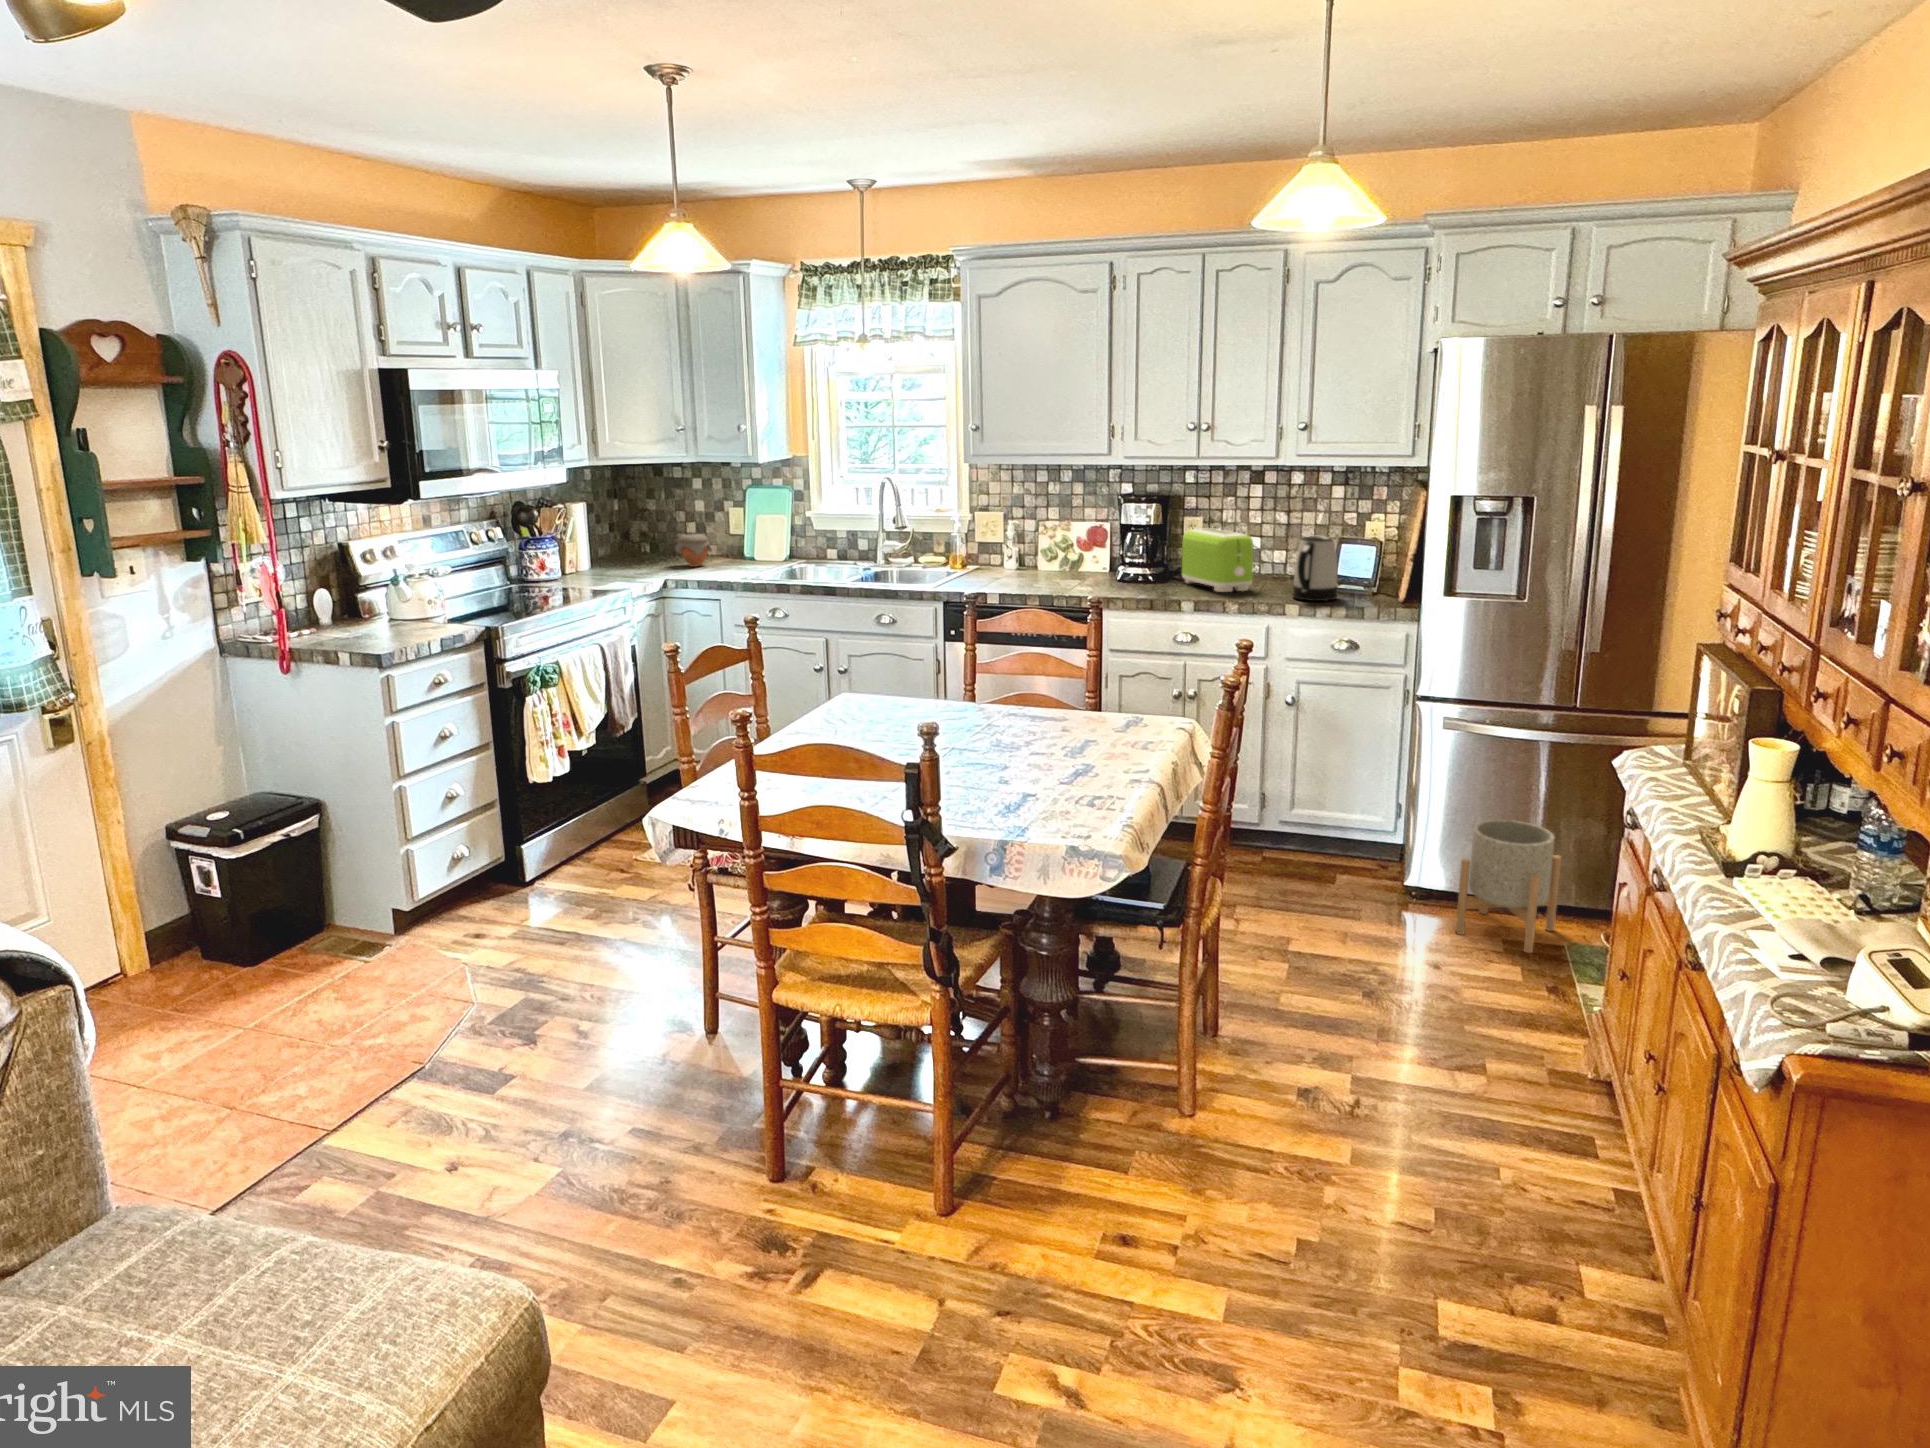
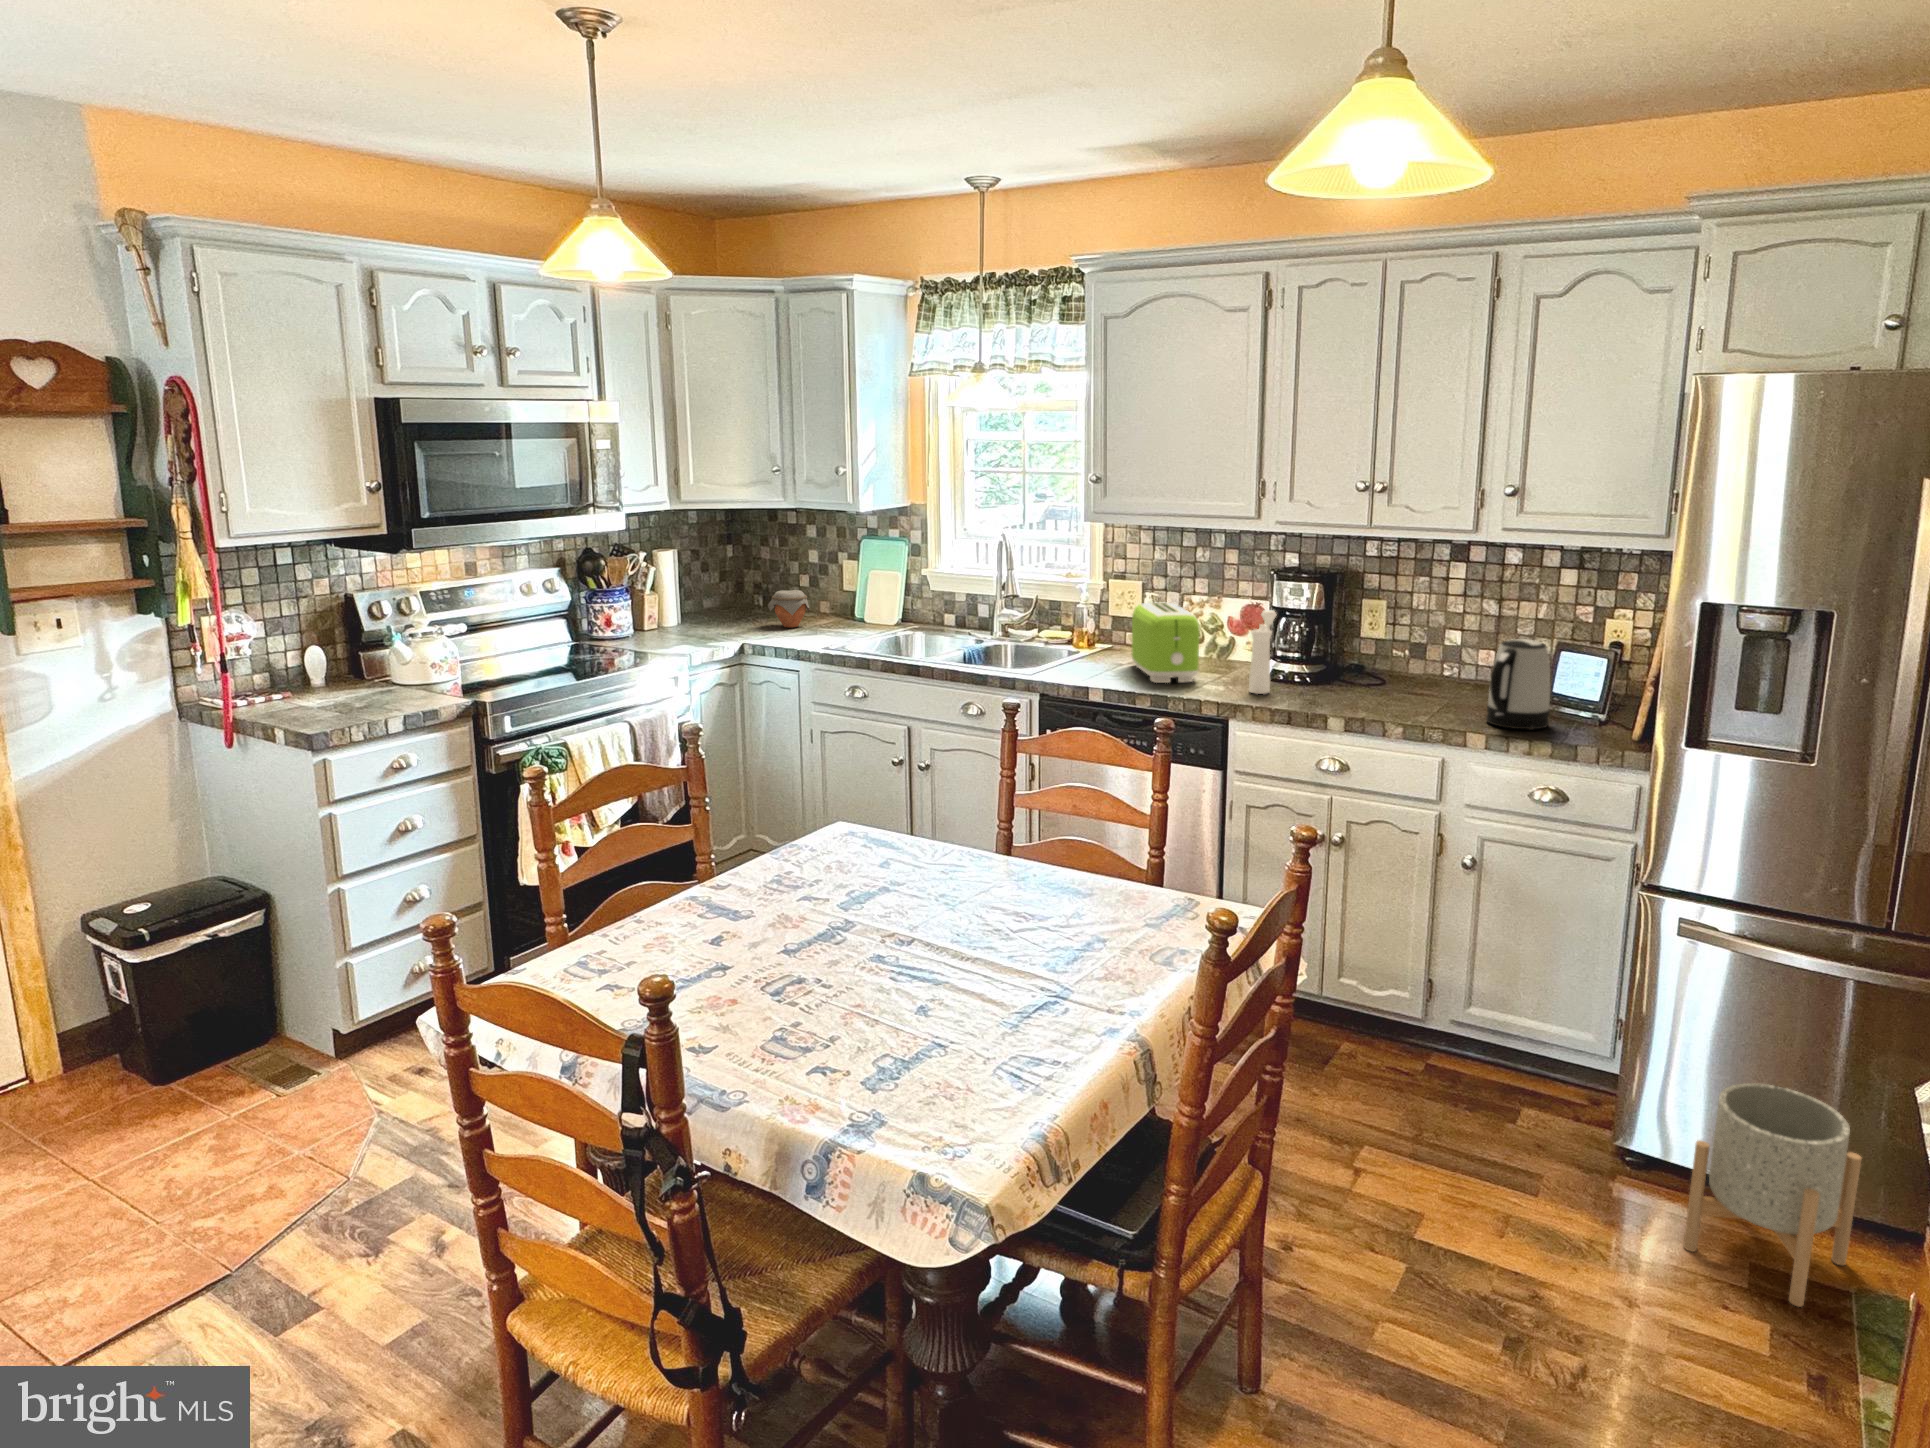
pepper mill: none [1112,526,1129,591] -> present [1249,610,1276,694]
toaster: present [1182,528,1254,592] -> present [1131,603,1200,683]

